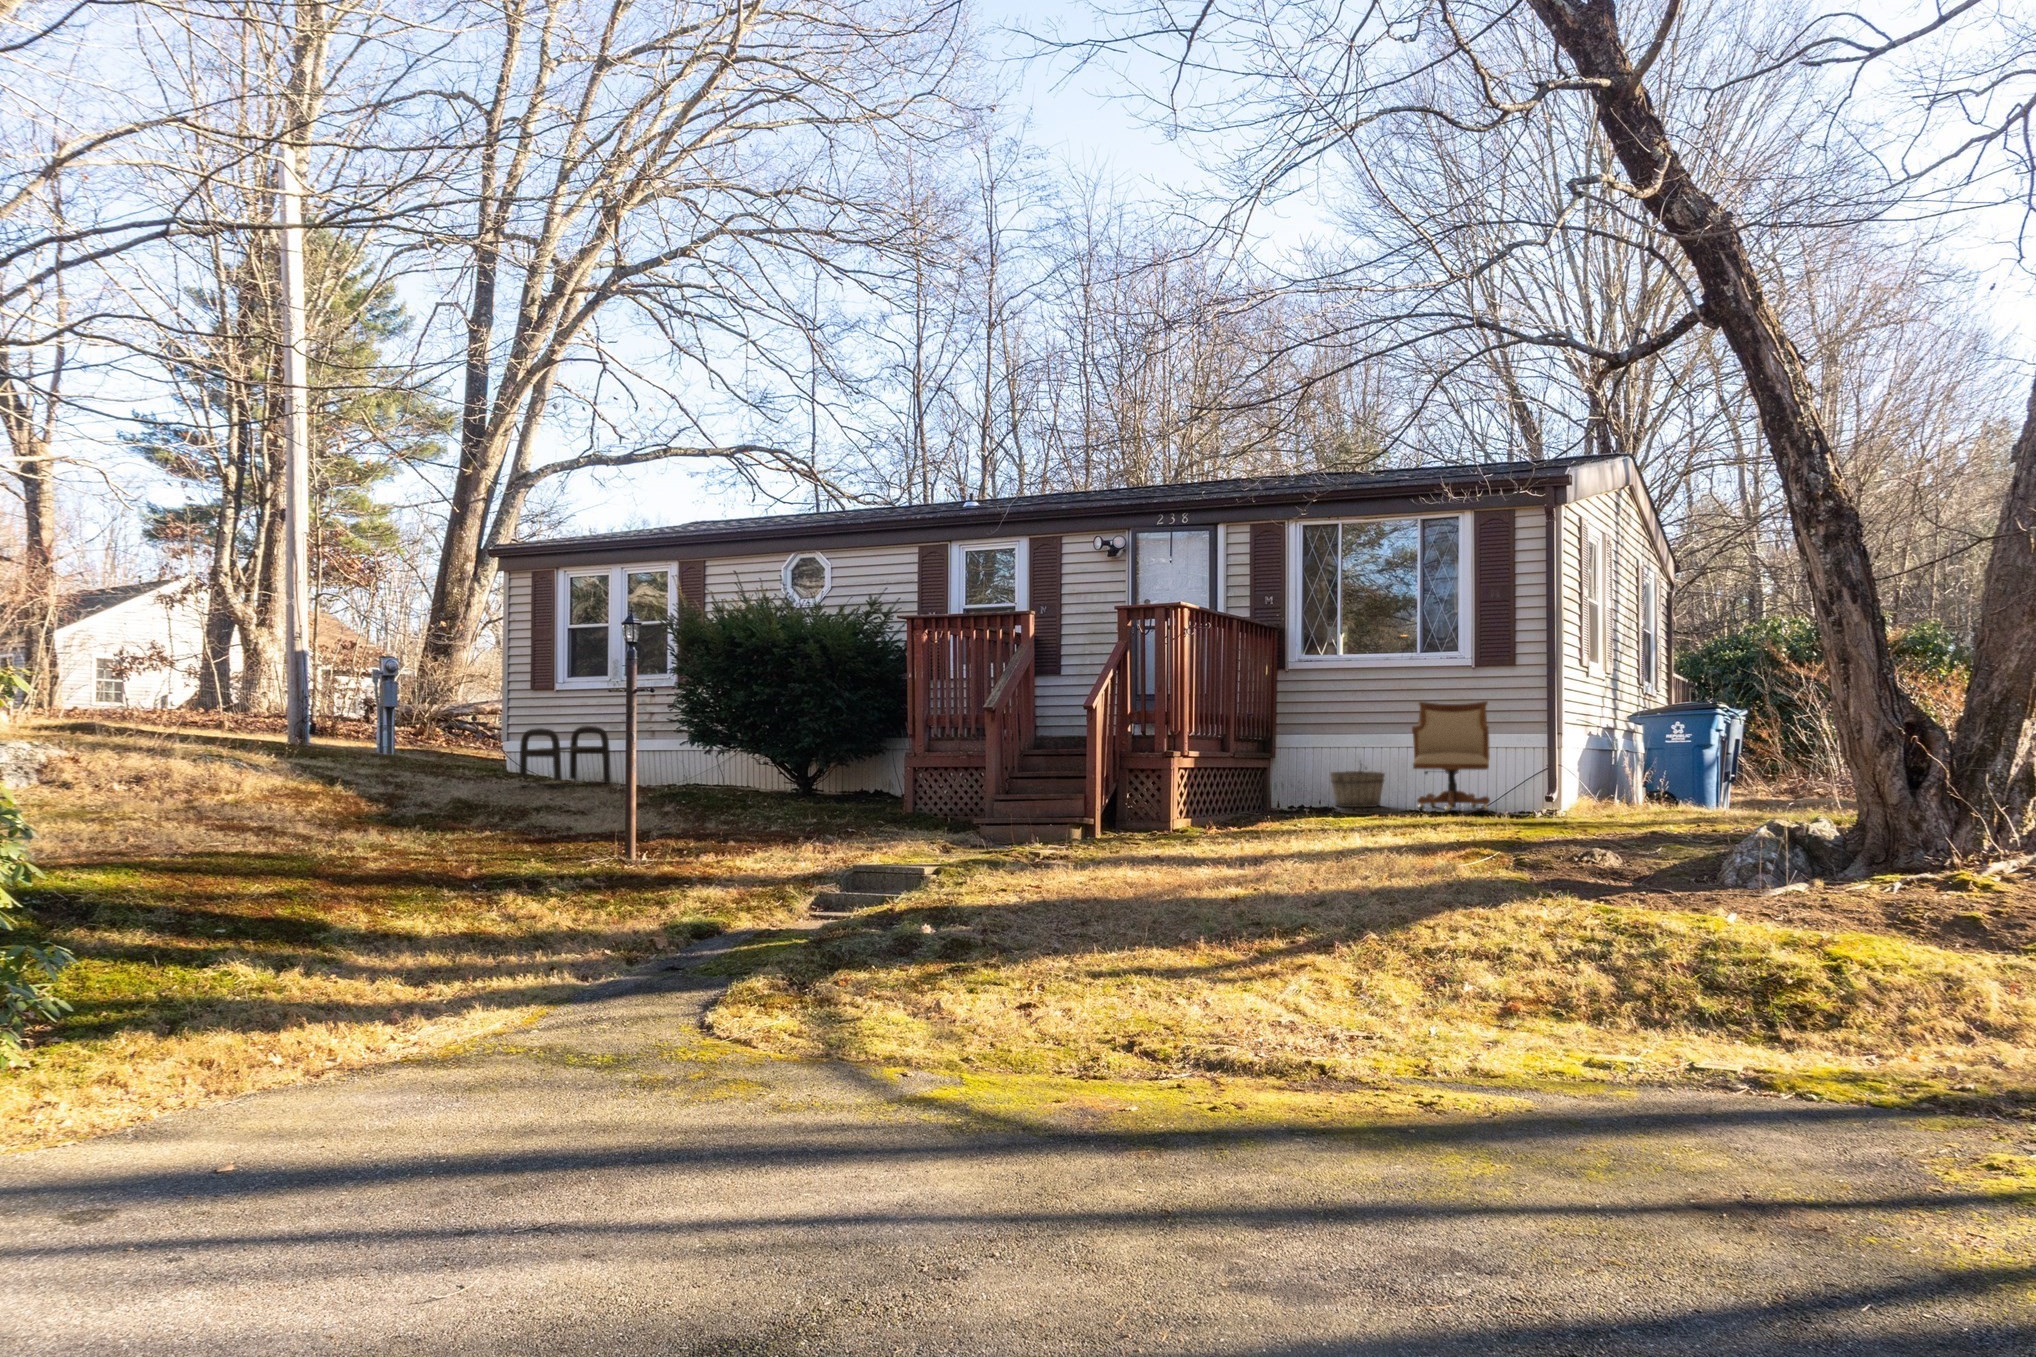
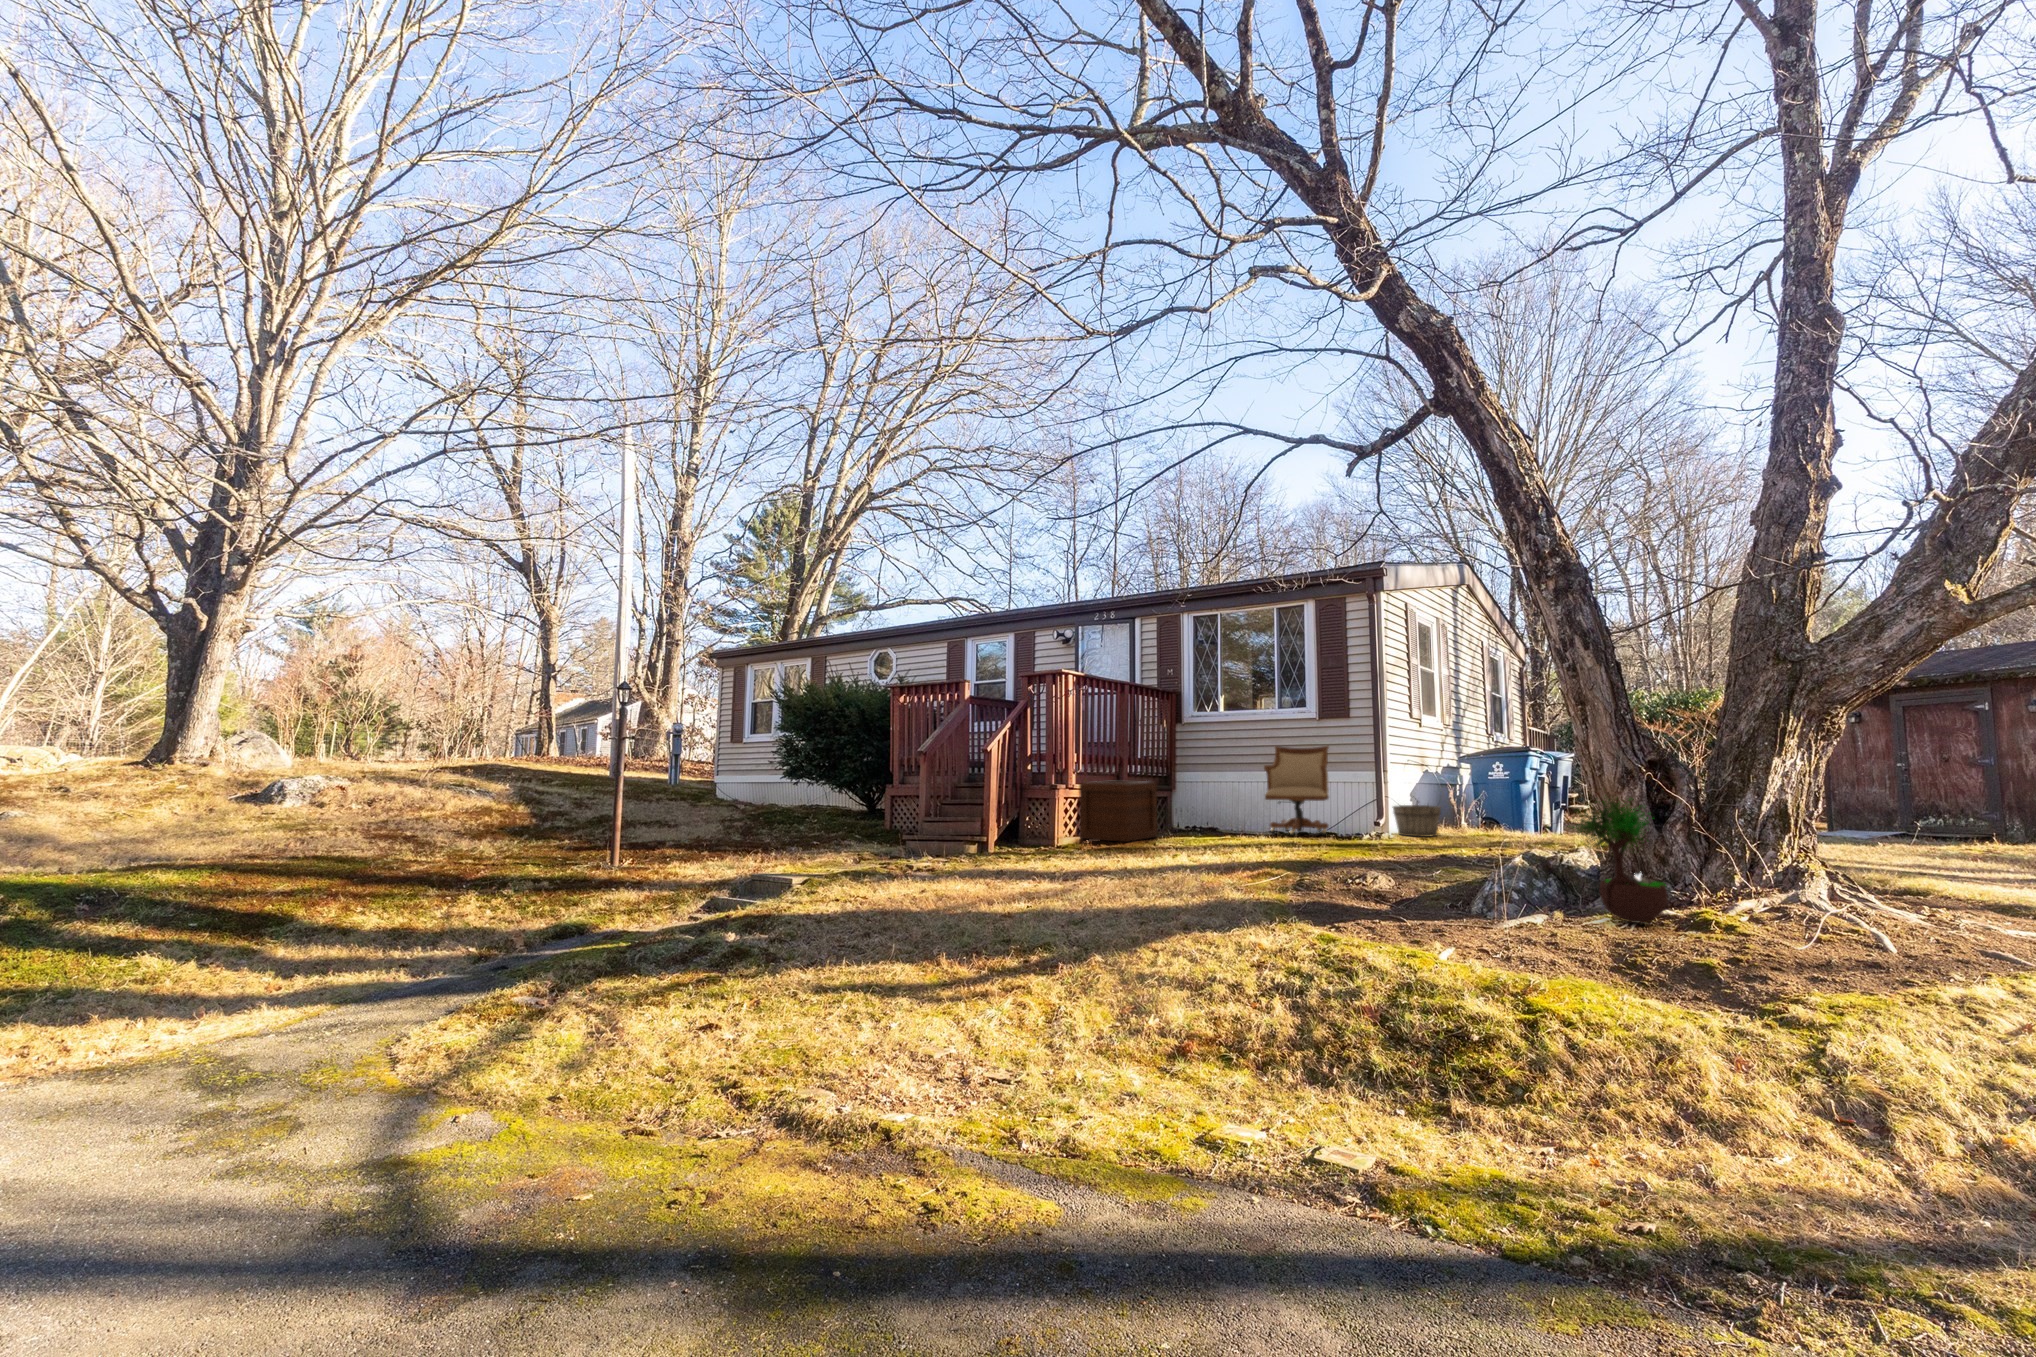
bench: present [519,726,611,788] -> none [655,764,723,807]
wooden crate: none [1193,747,1287,823] -> present [1079,781,1157,842]
potted tree: none [1827,752,1922,889] -> present [1567,795,1668,923]
wooden bucket: present [1330,770,1385,807] -> present [1393,800,1441,837]

